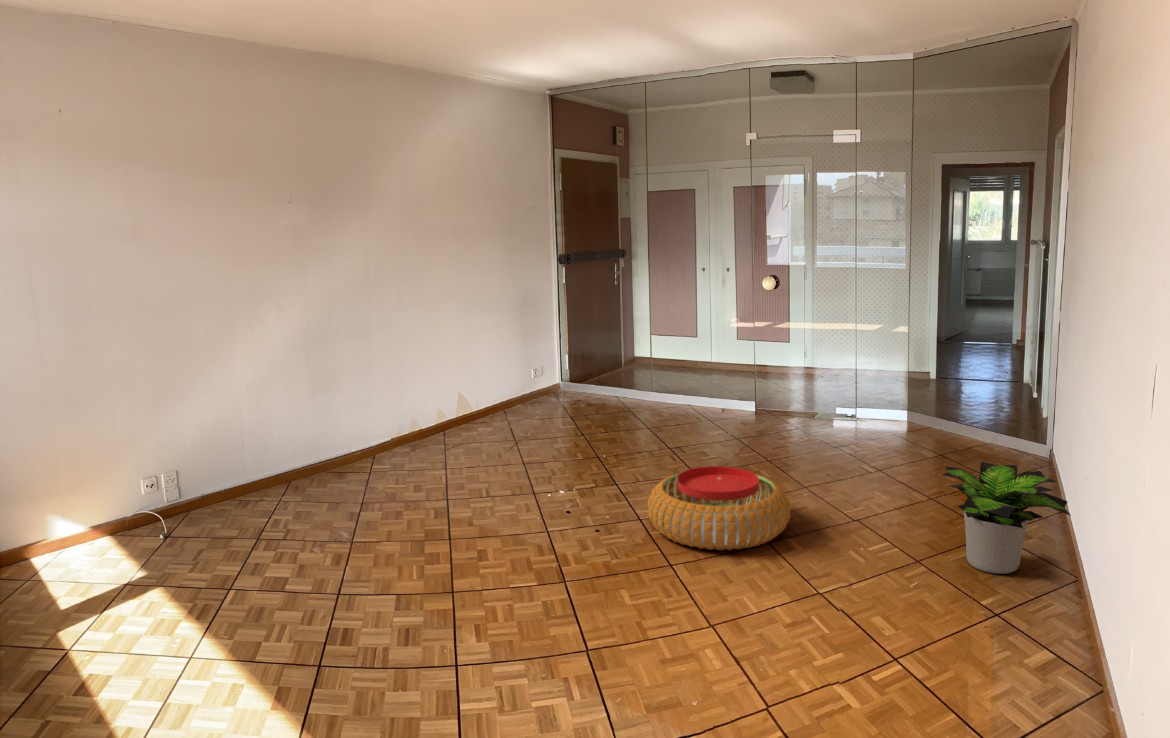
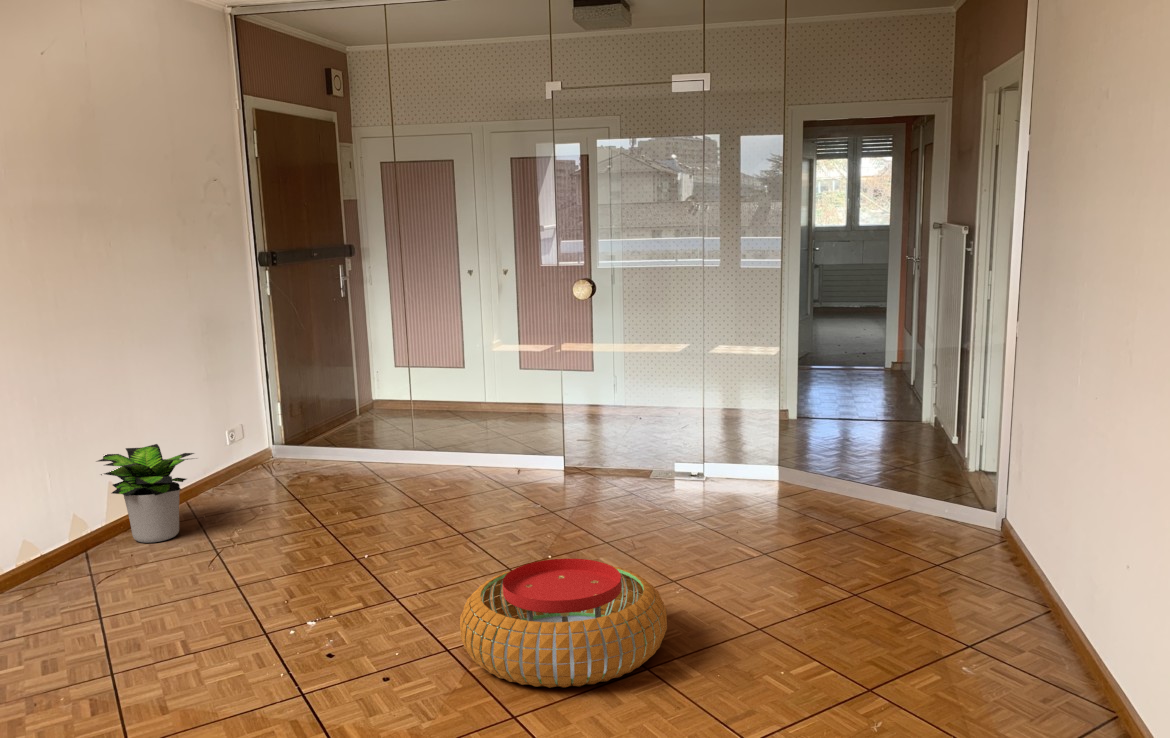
potted plant: present [942,462,1071,574] -> present [97,444,194,543]

